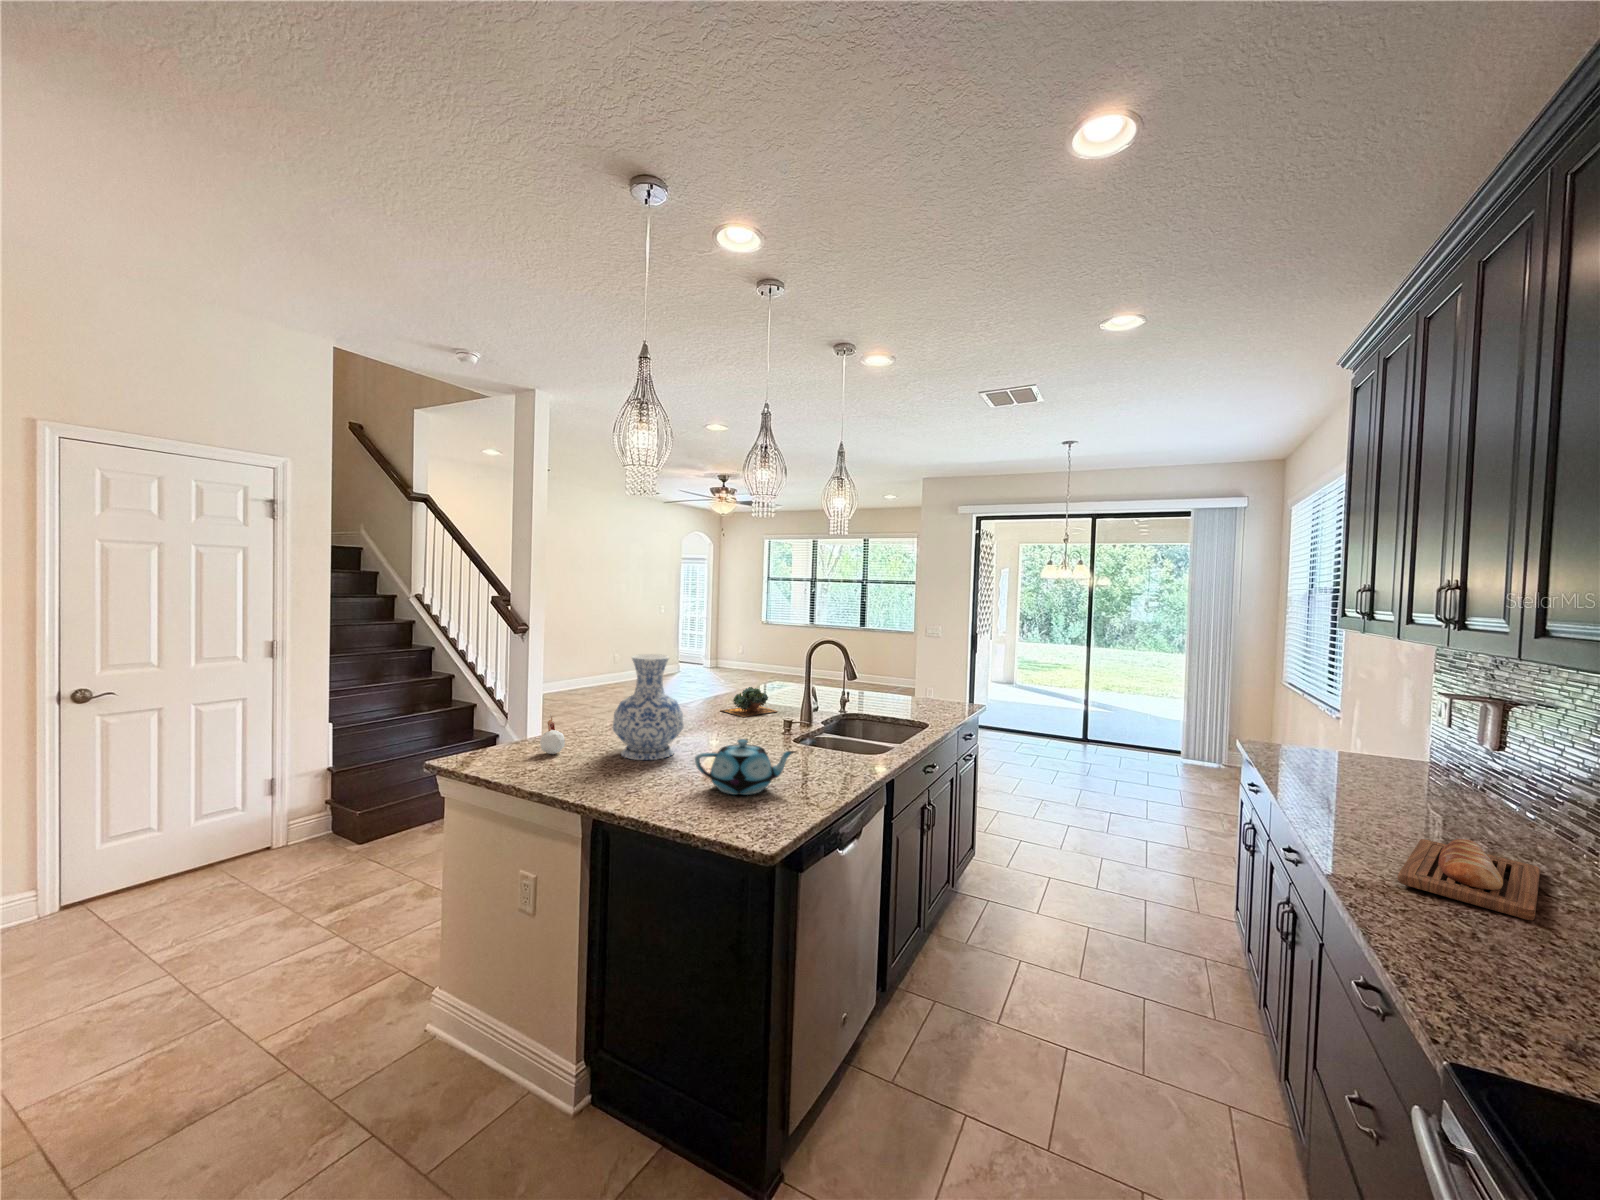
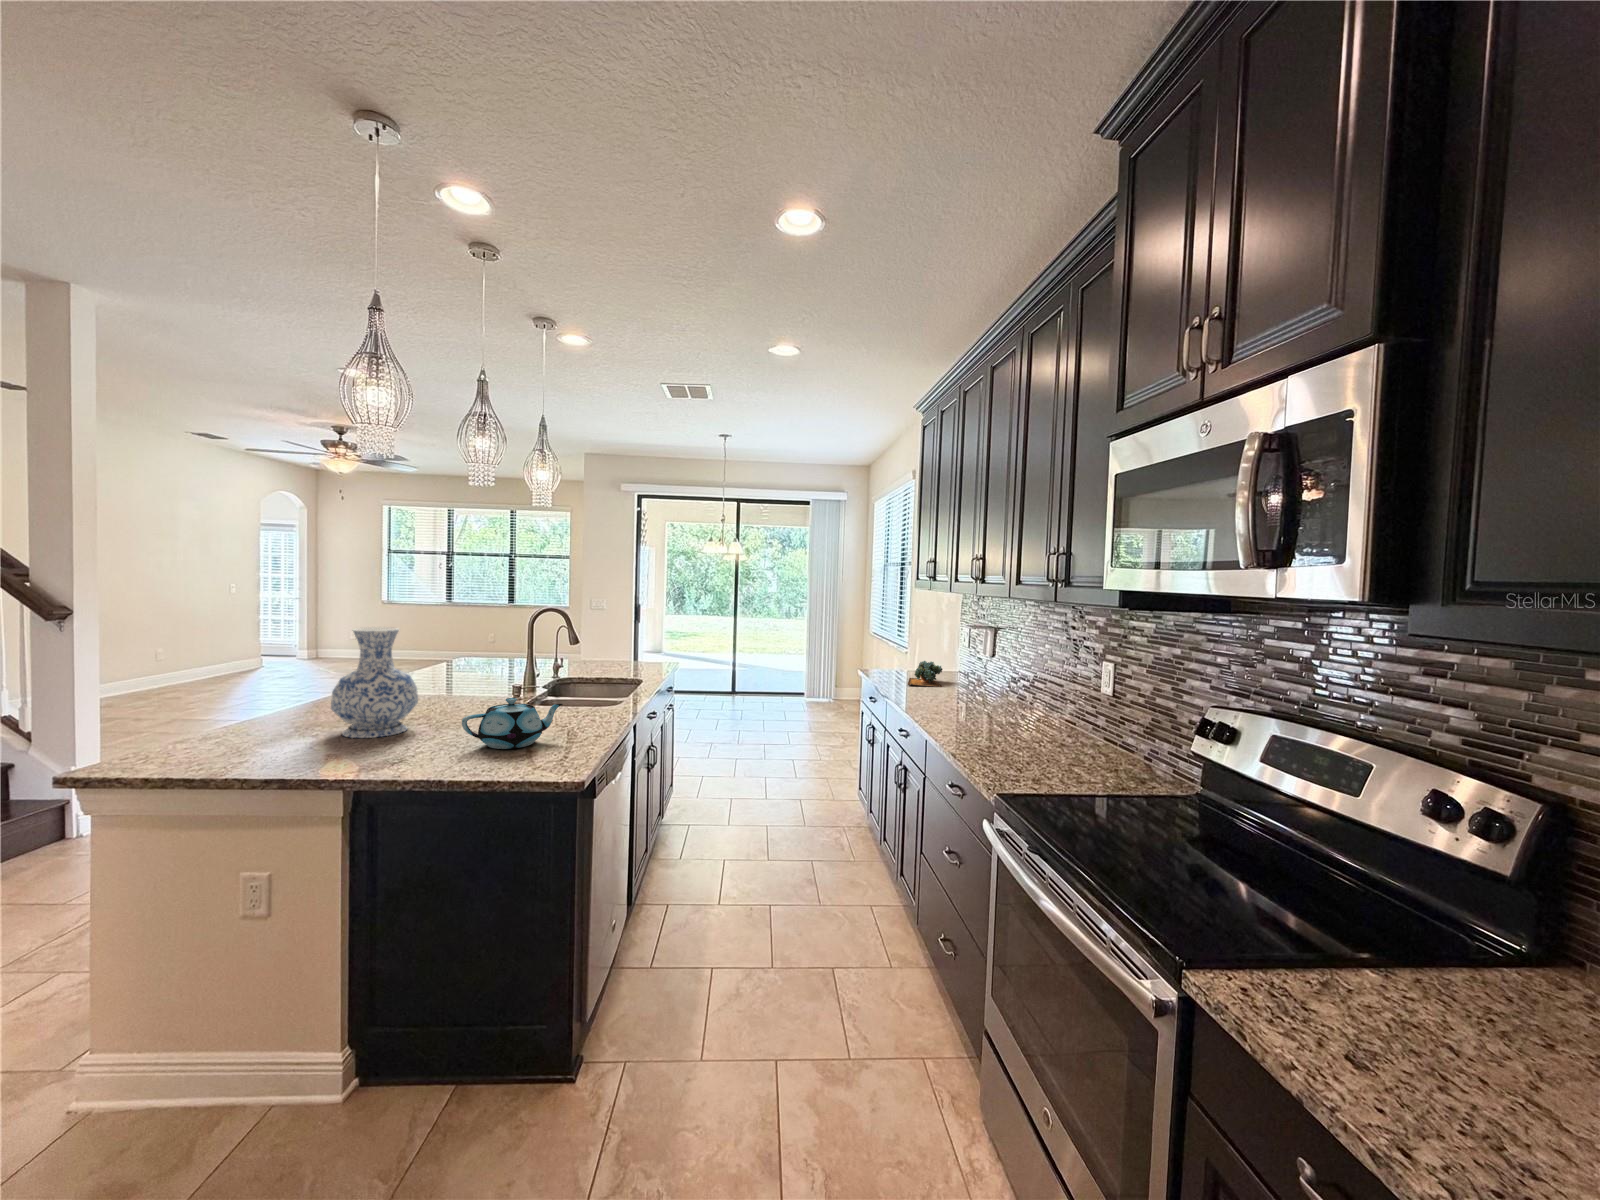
succulent plant: present [720,687,777,717] -> present [908,661,943,687]
candle: present [540,716,565,754] -> none [232,698,267,746]
bread loaf: present [1397,839,1540,920] -> none [961,703,1017,735]

